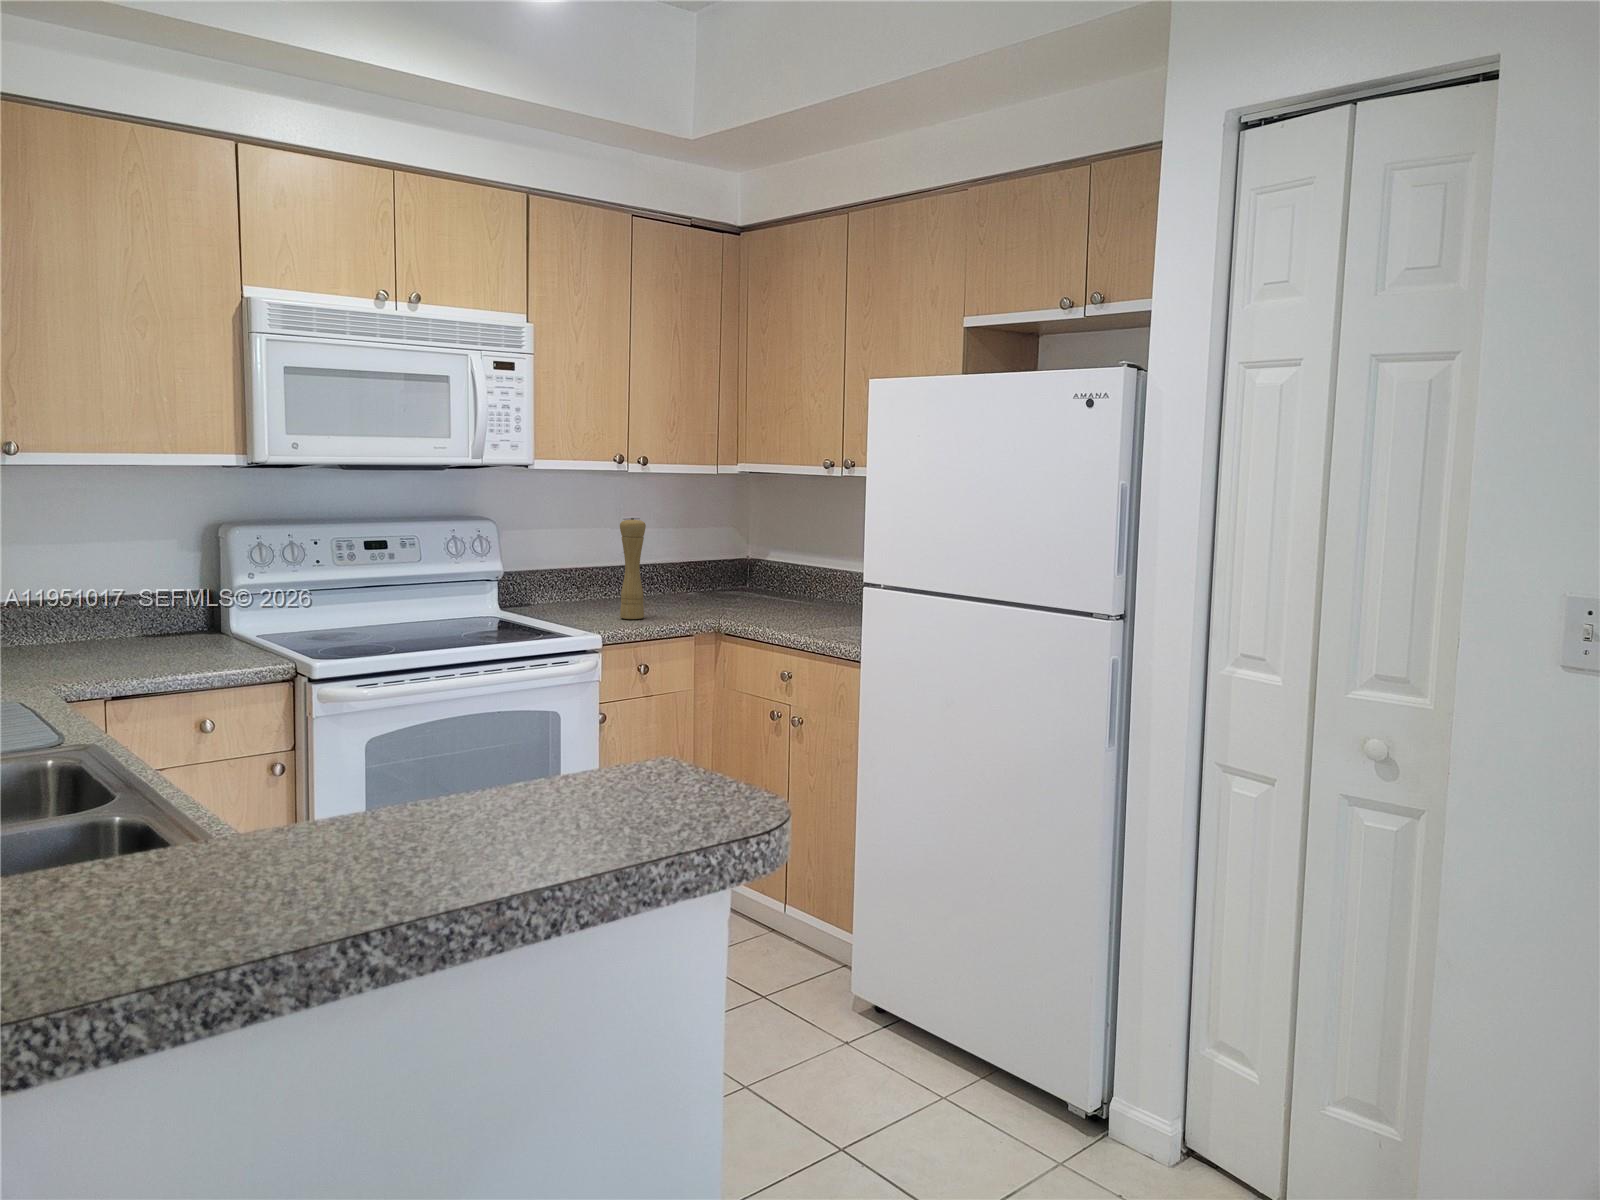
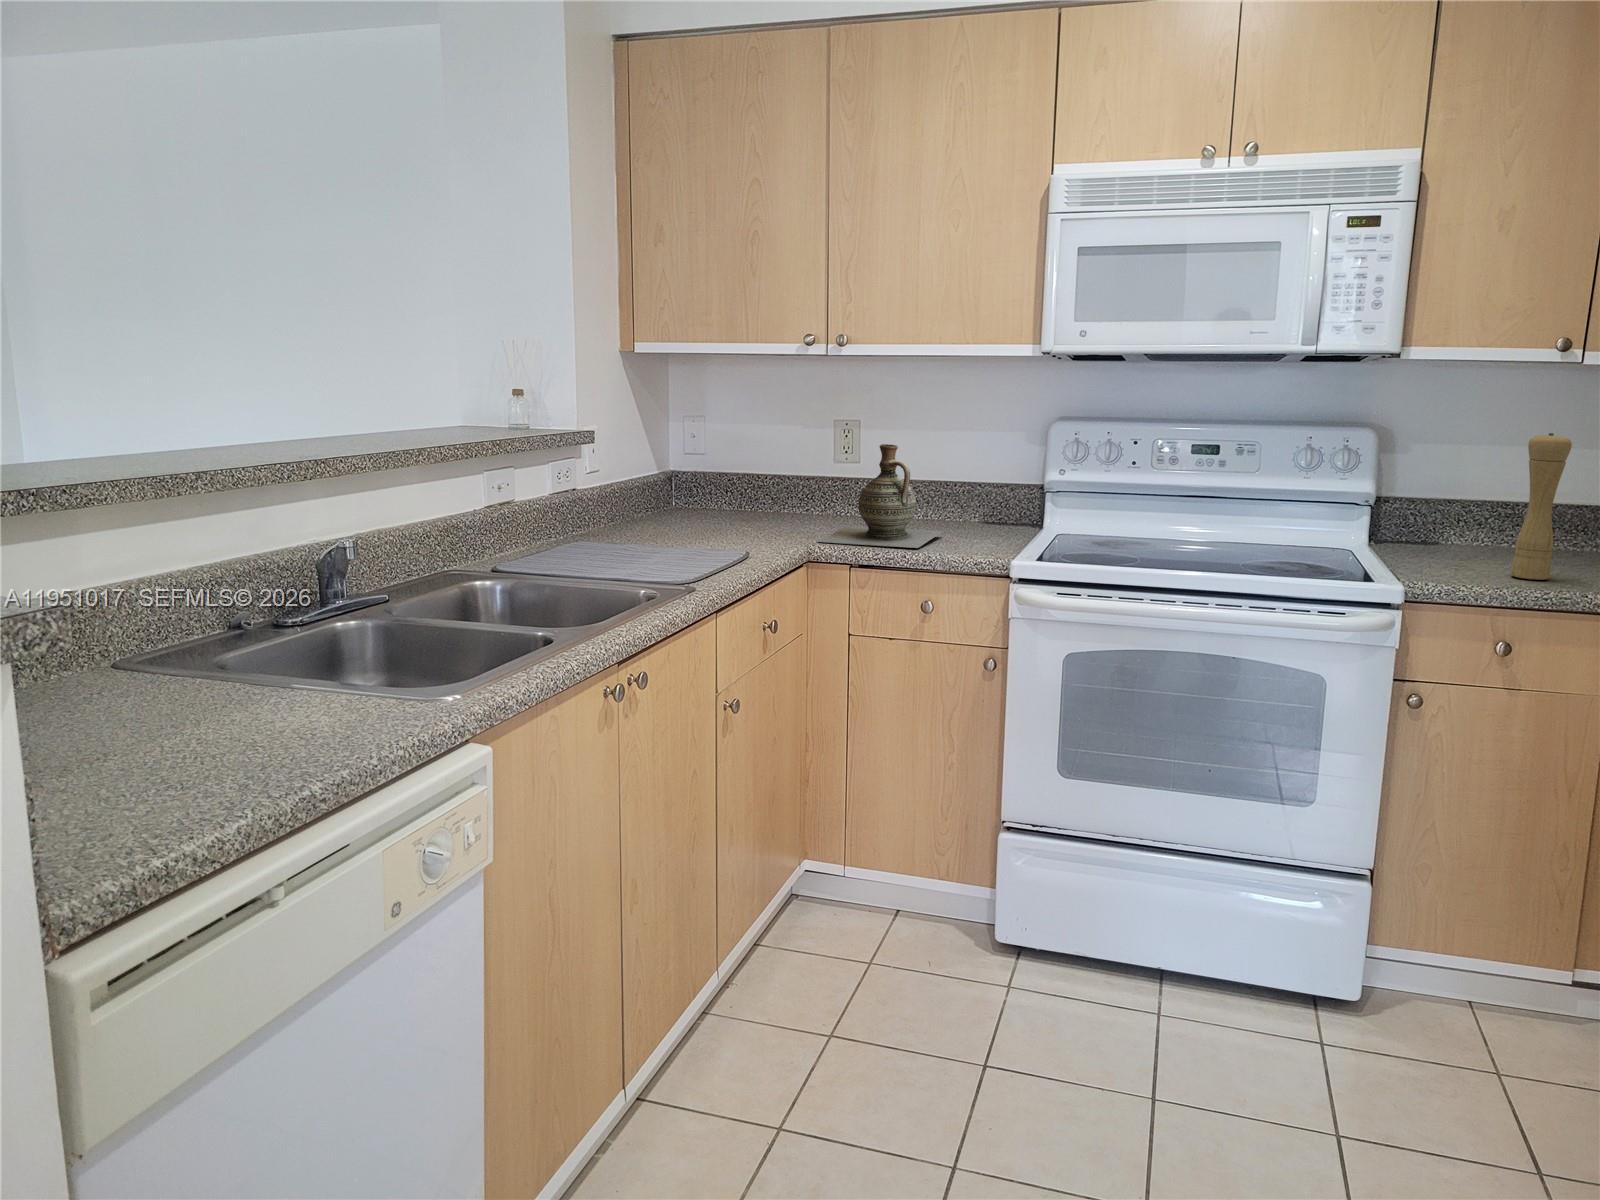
ceramic jug: none [40,565,187,682] -> present [817,444,943,548]

